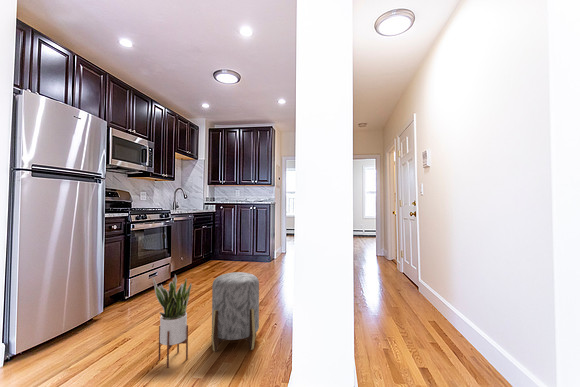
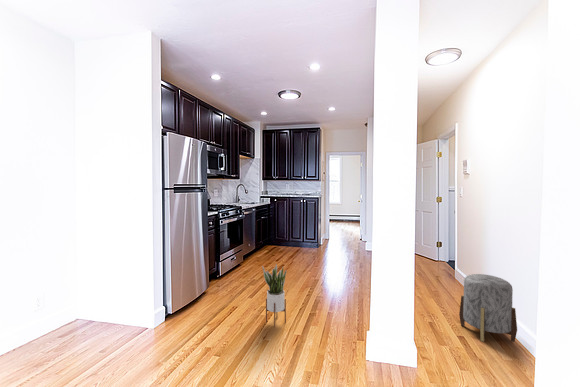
stool: present [211,272,259,352] -> present [459,274,517,342]

